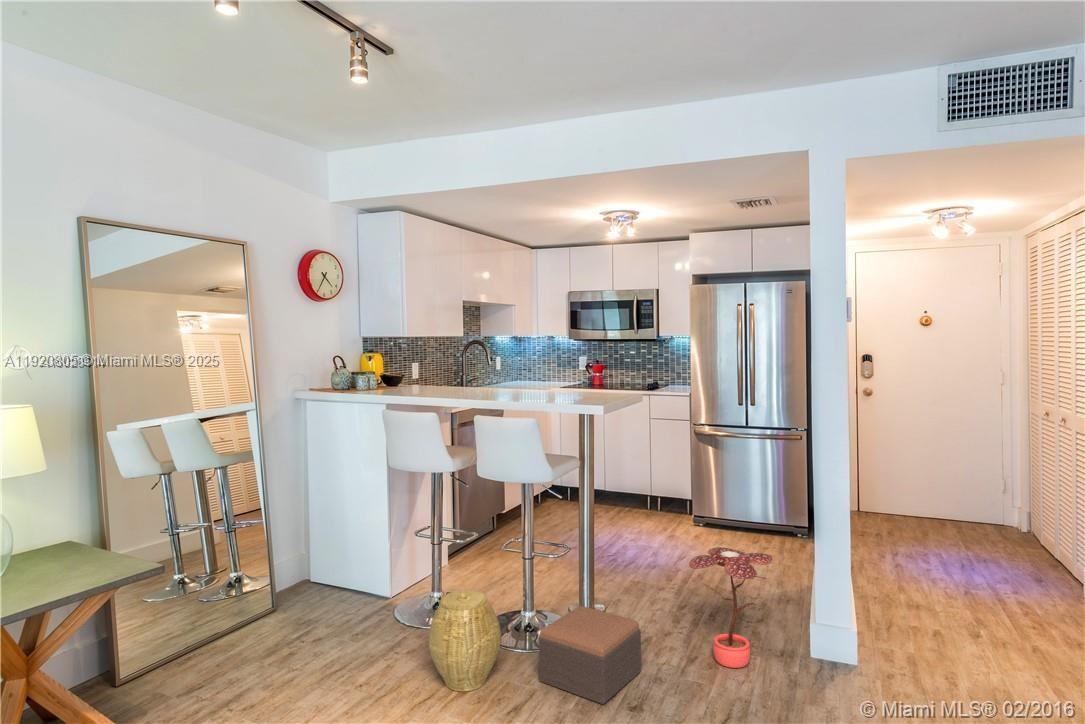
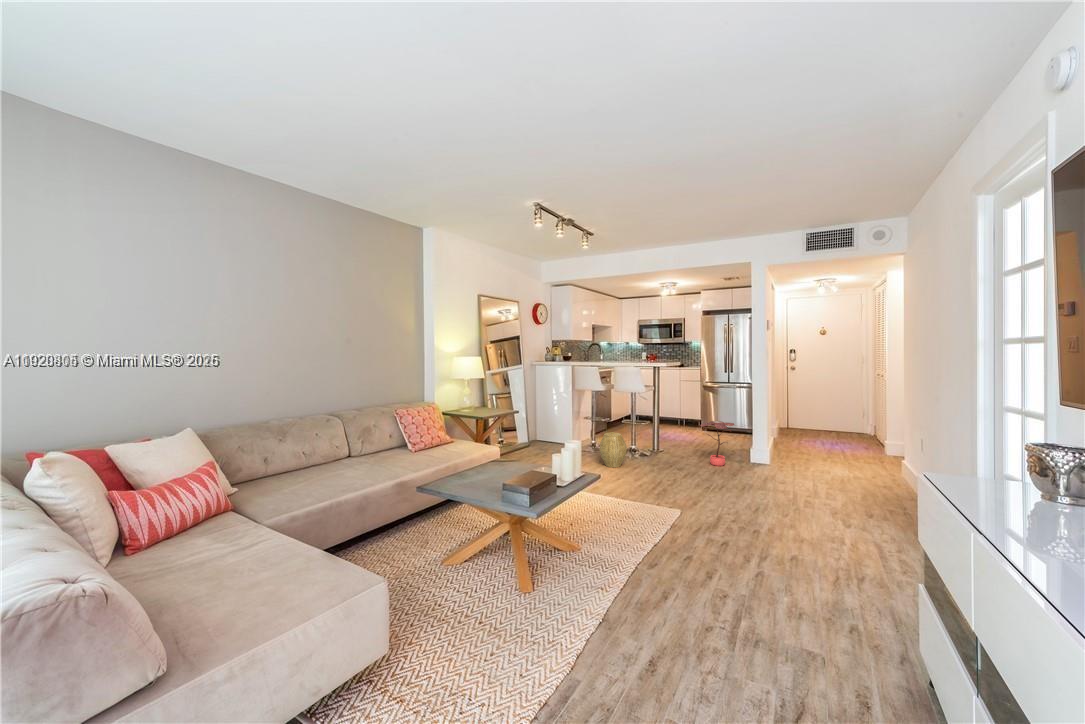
footstool: present [538,606,641,704] -> none [641,442,681,471]

